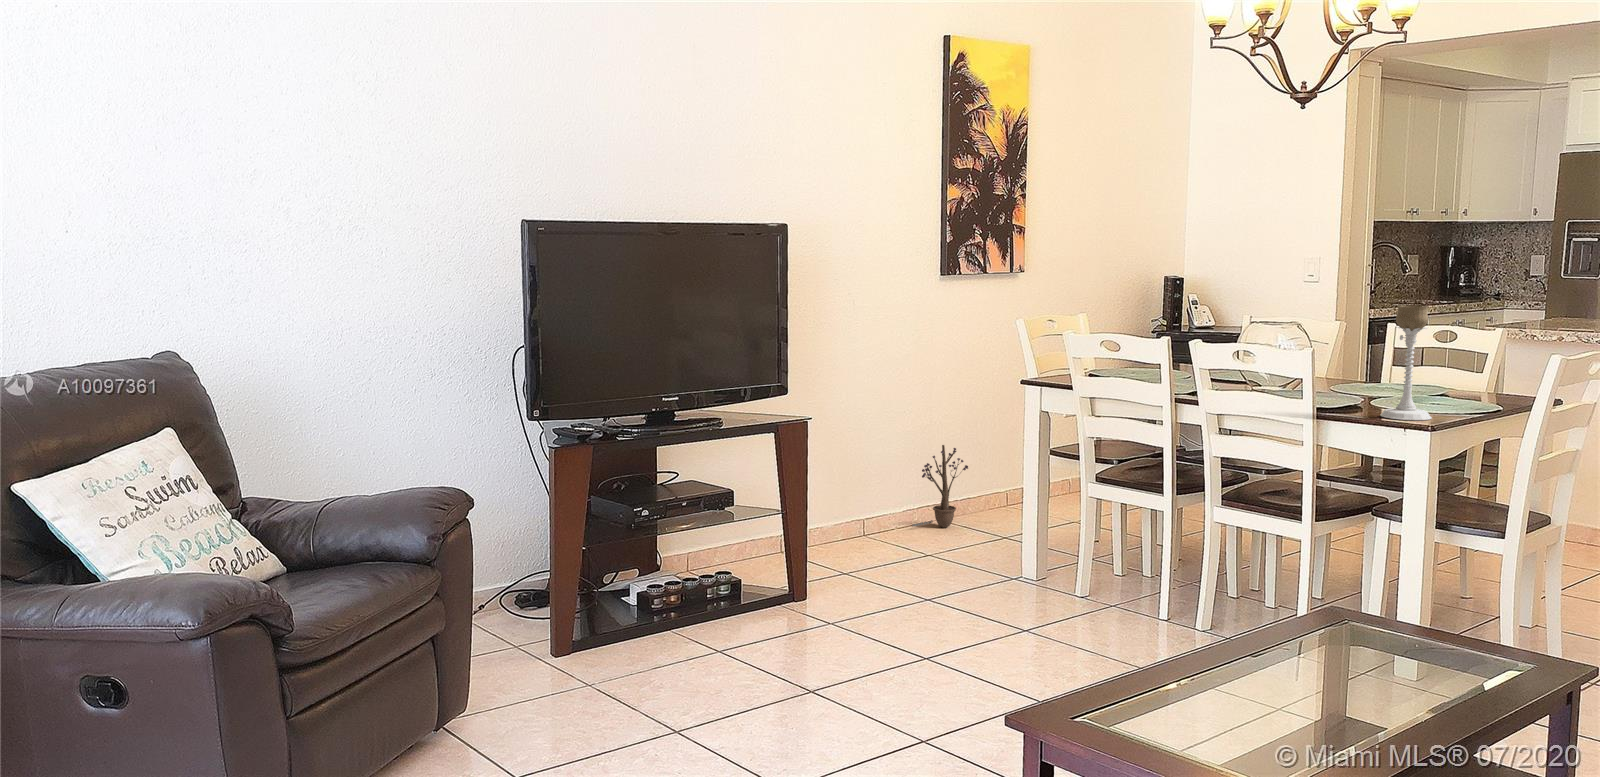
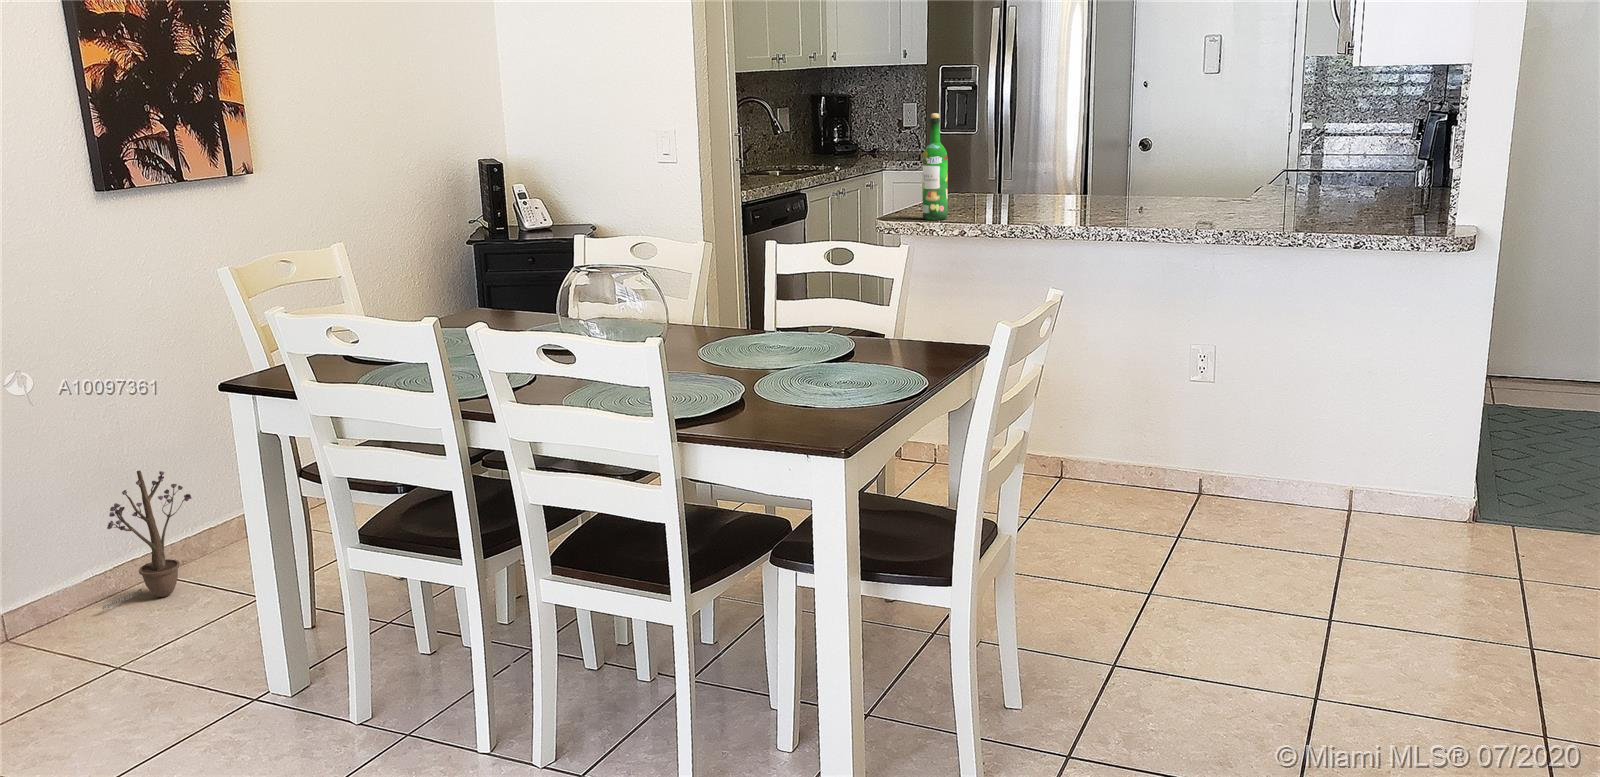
wine bottle: none [1529,249,1556,333] -> present [923,113,948,220]
candle holder: present [1380,305,1432,420] -> none [766,243,839,431]

